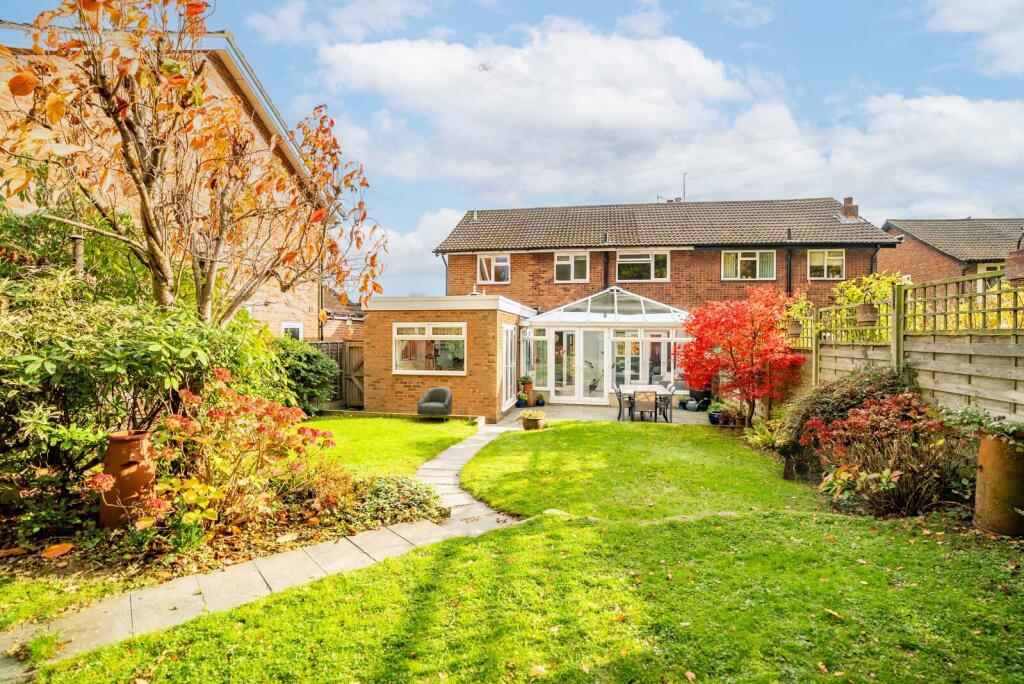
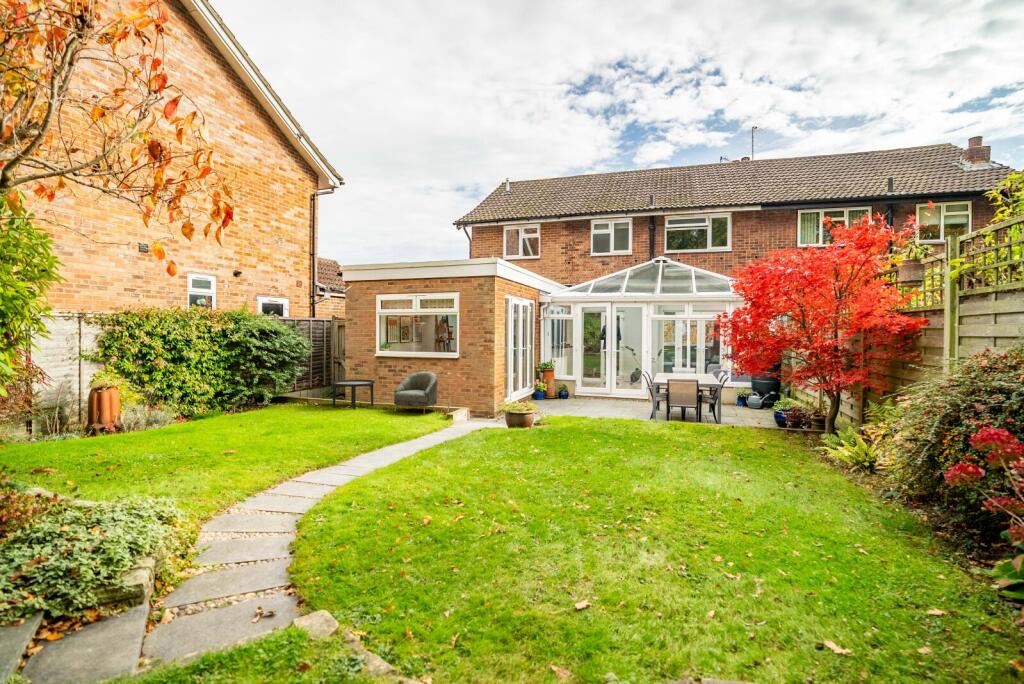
round table: none [360,394,397,419] -> present [331,380,375,409]
potted plant: present [777,441,809,482] -> none [882,459,945,537]

